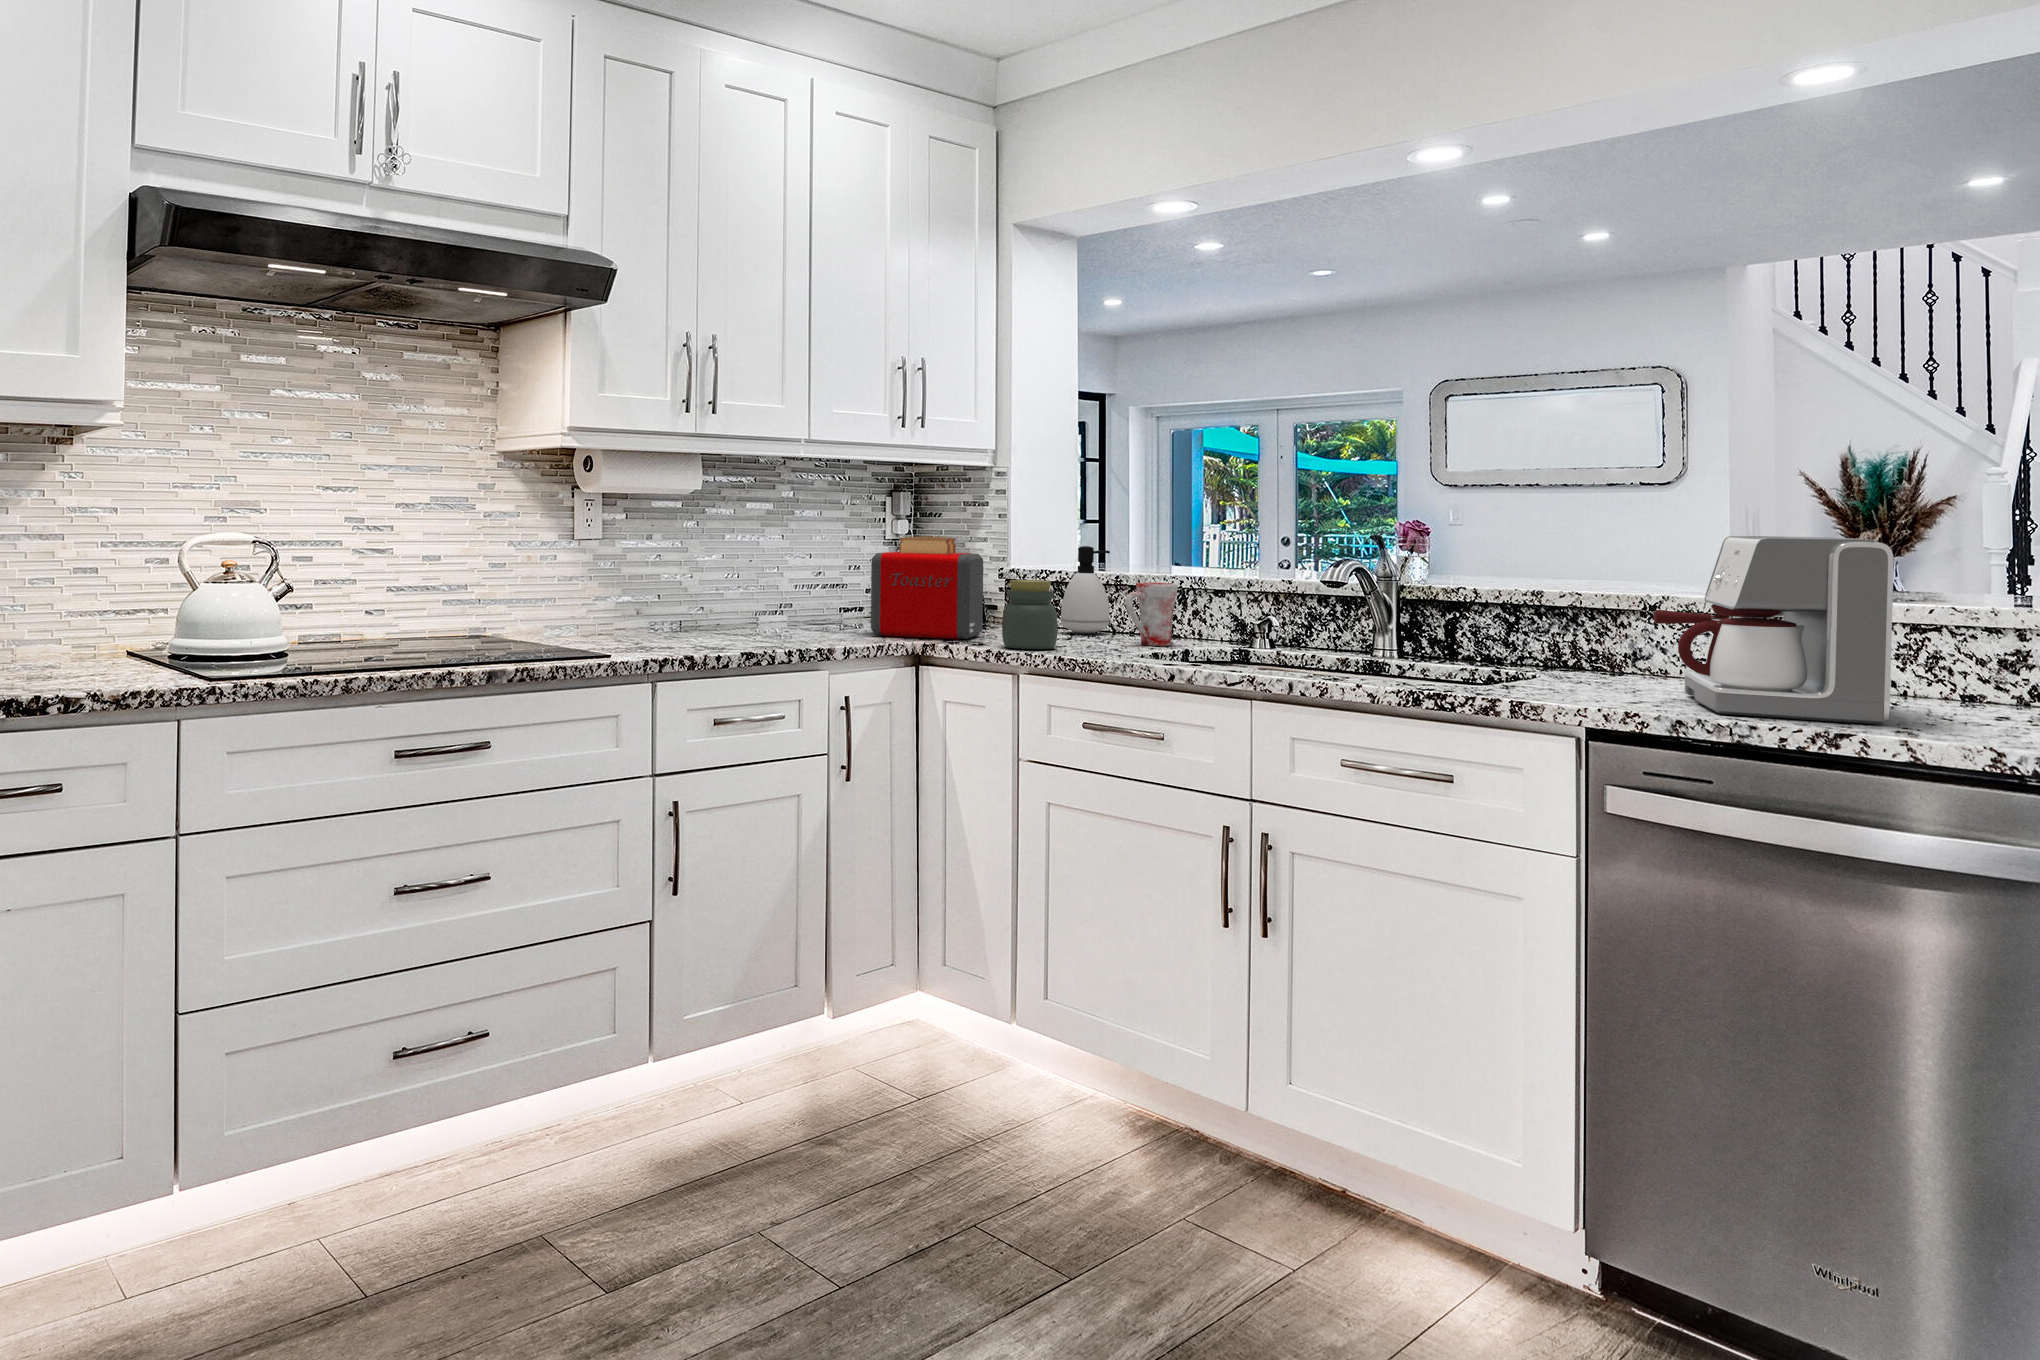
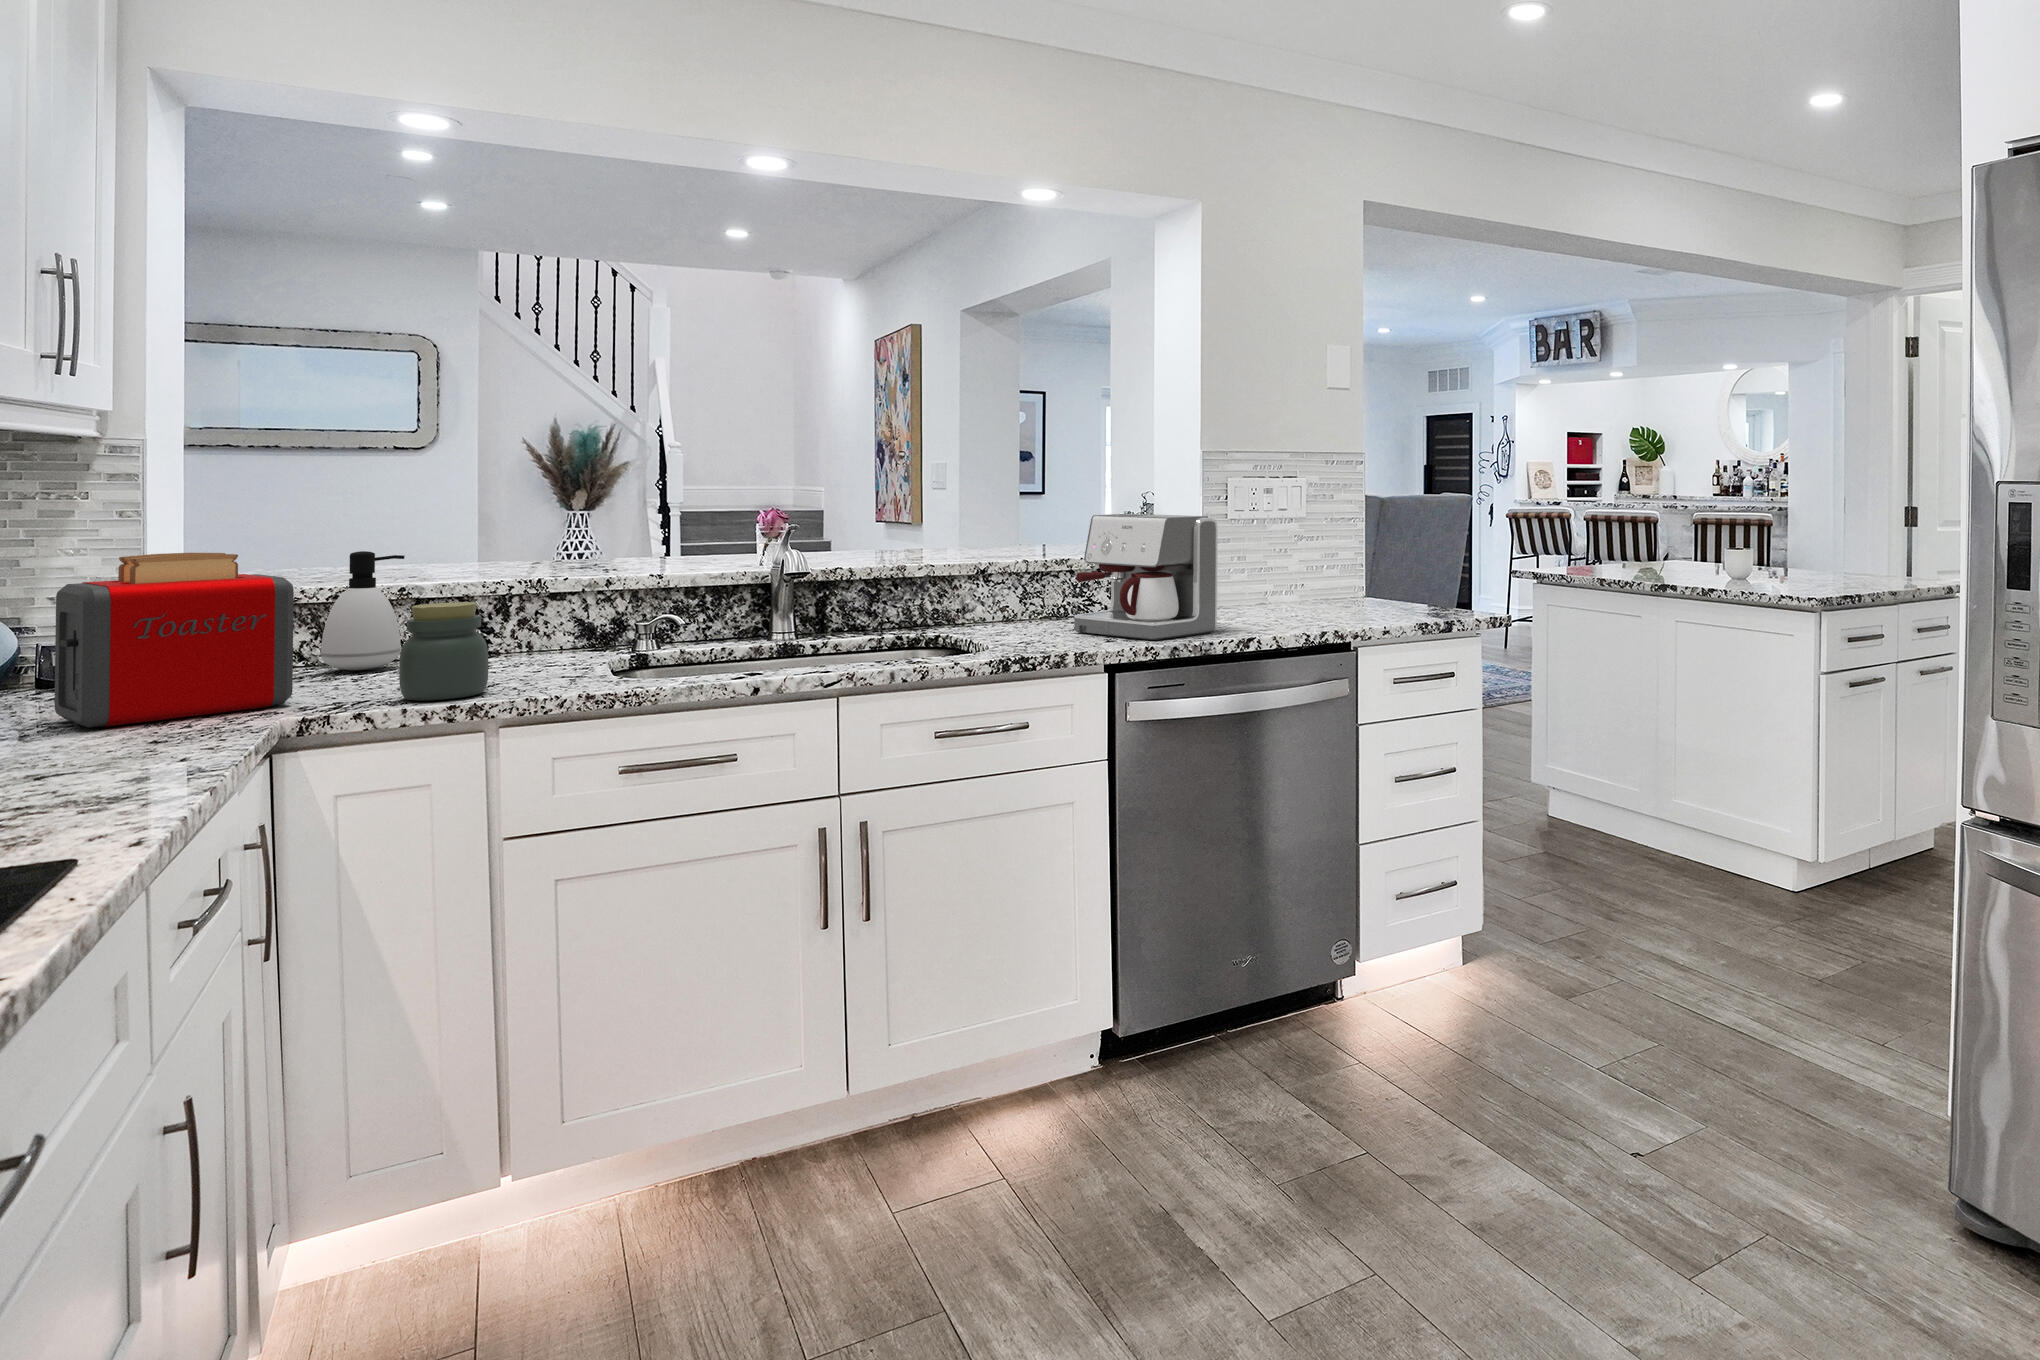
mug: present [1125,583,1178,646] -> none [509,590,566,668]

